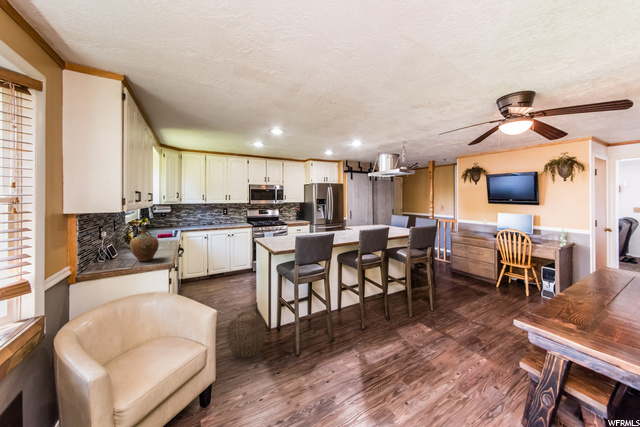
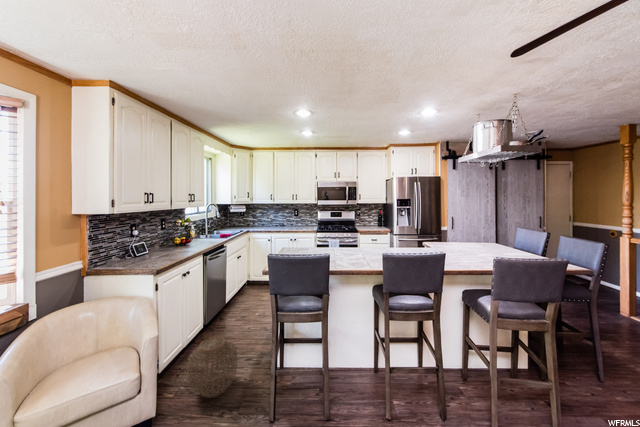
ceramic jug: present [130,227,159,261] -> none [136,227,163,261]

